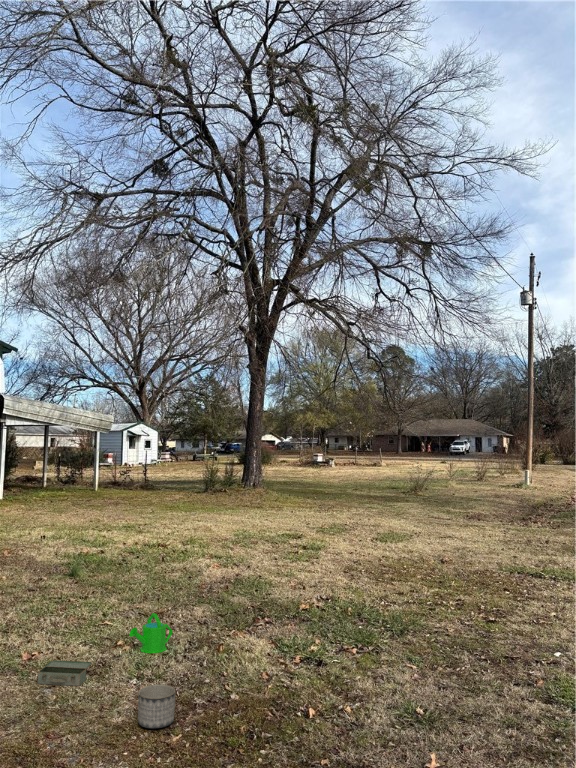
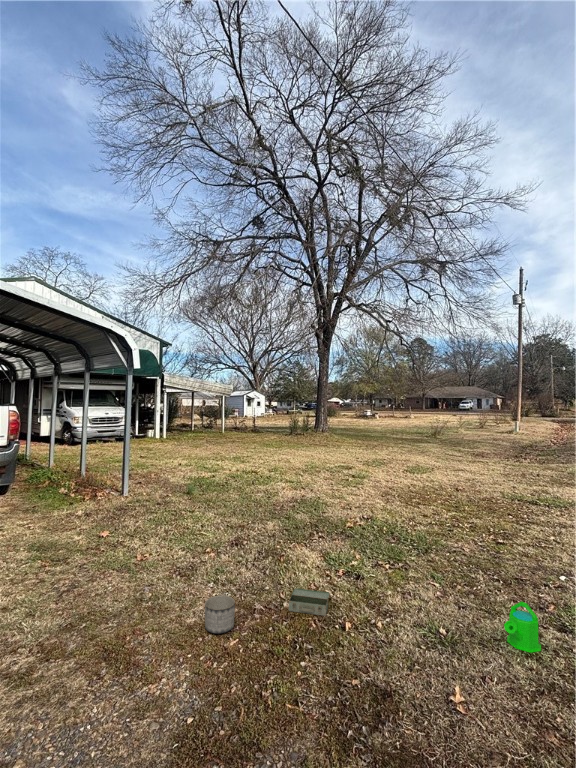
watering can: present [129,613,173,653] -> present [504,602,541,653]
toolbox: present [38,660,92,686] -> present [289,588,330,616]

